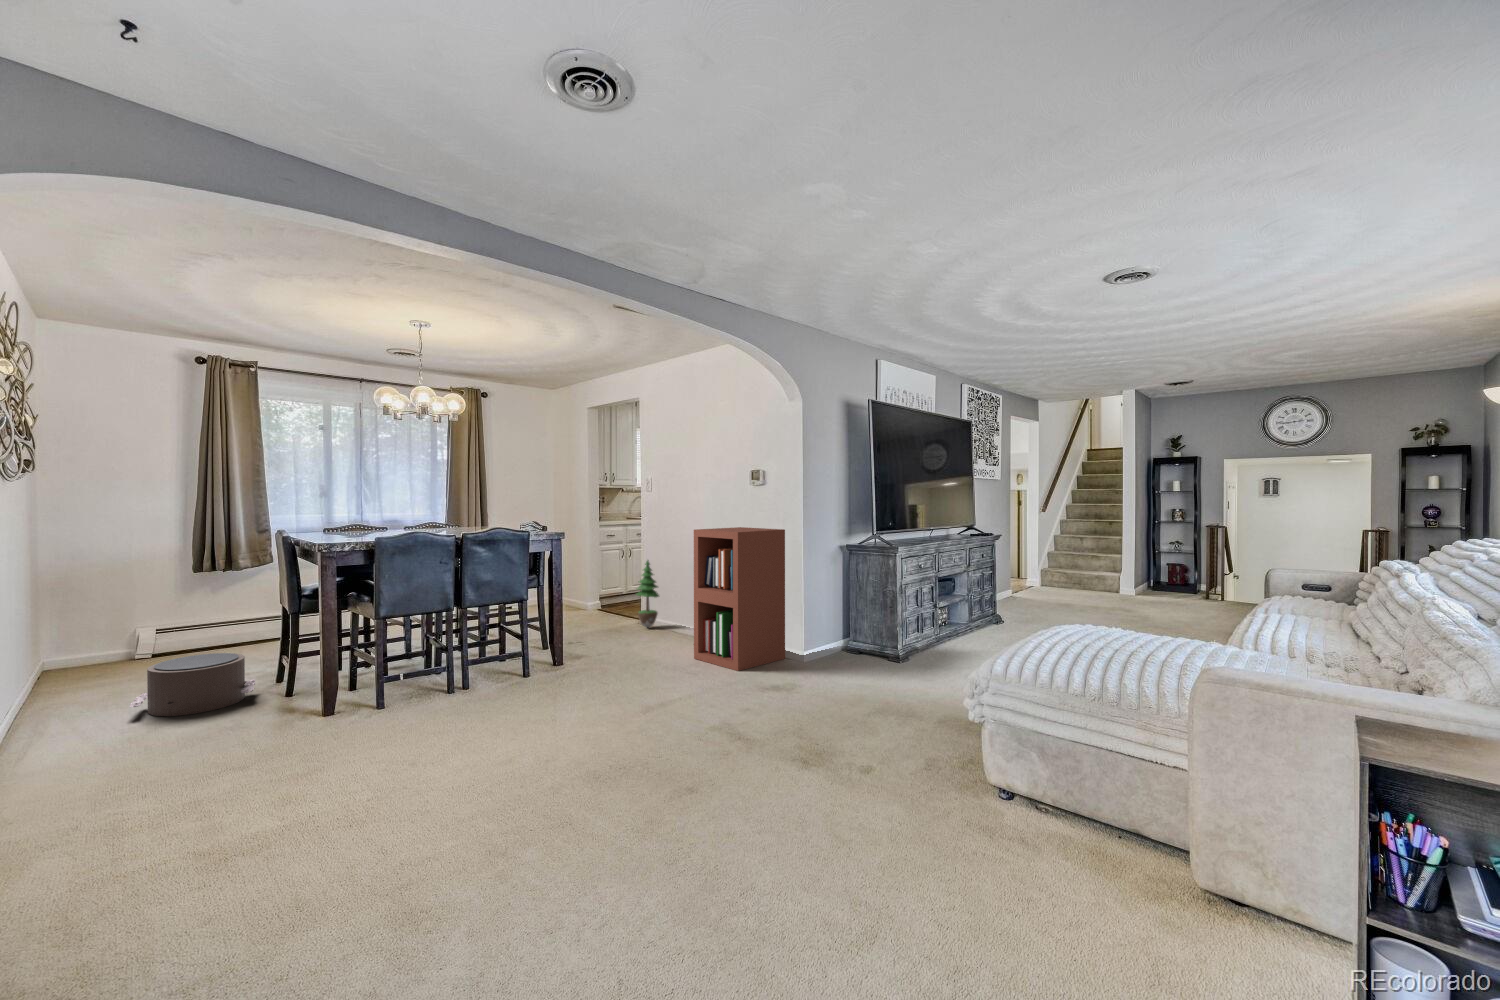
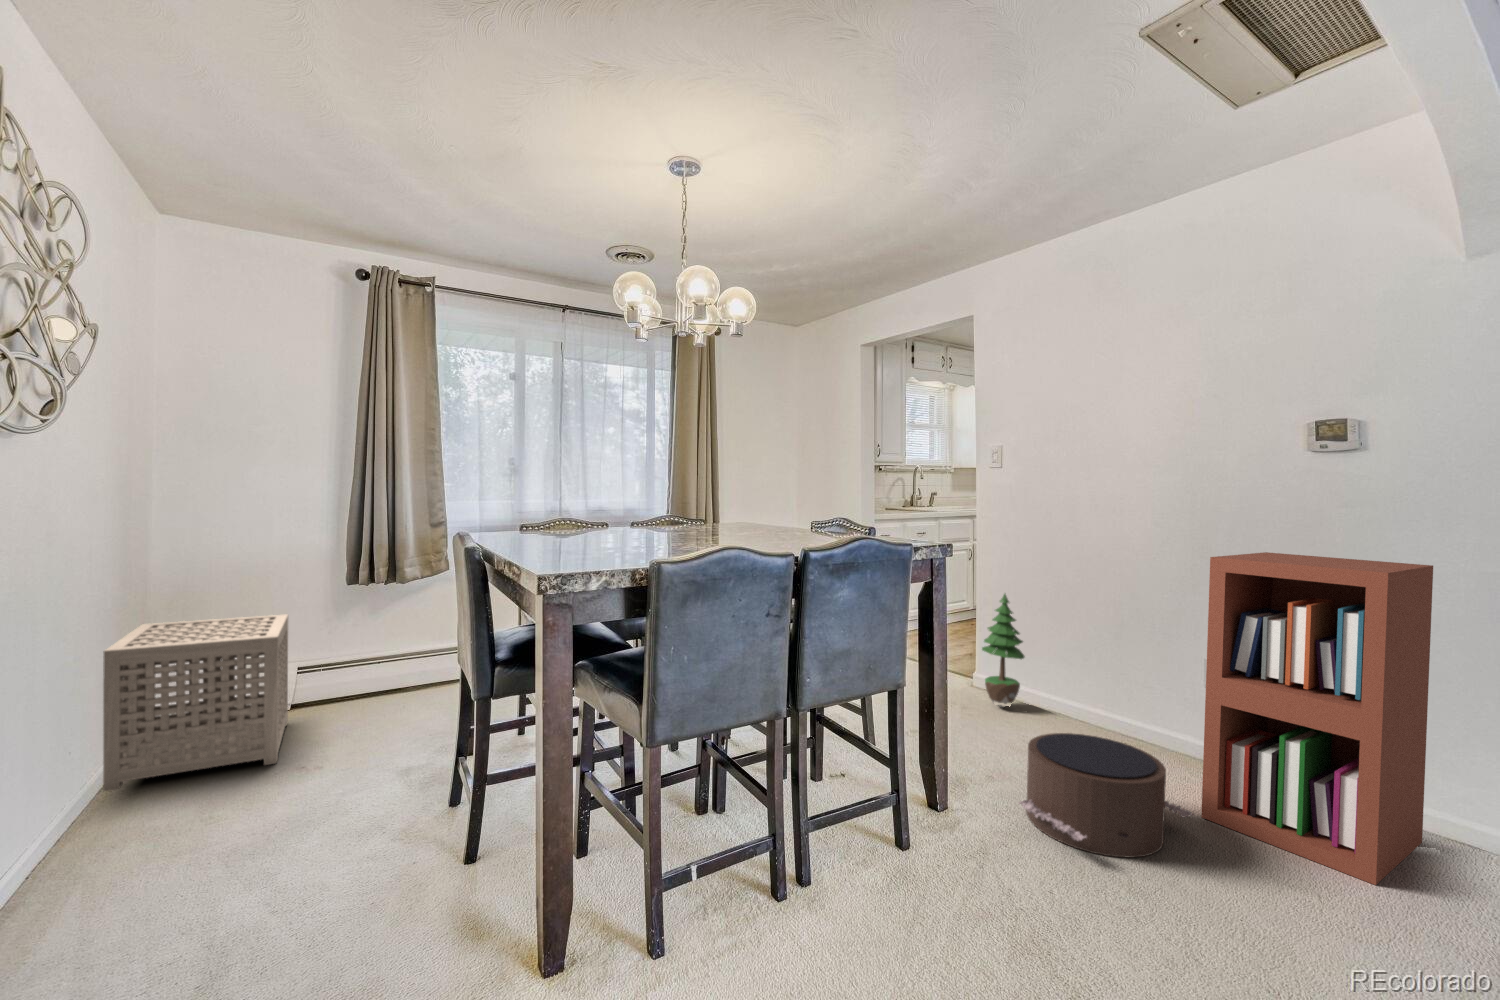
side table: none [38,590,155,693] -> present [103,614,288,791]
pouf: present [130,653,255,716] -> present [1019,733,1193,858]

